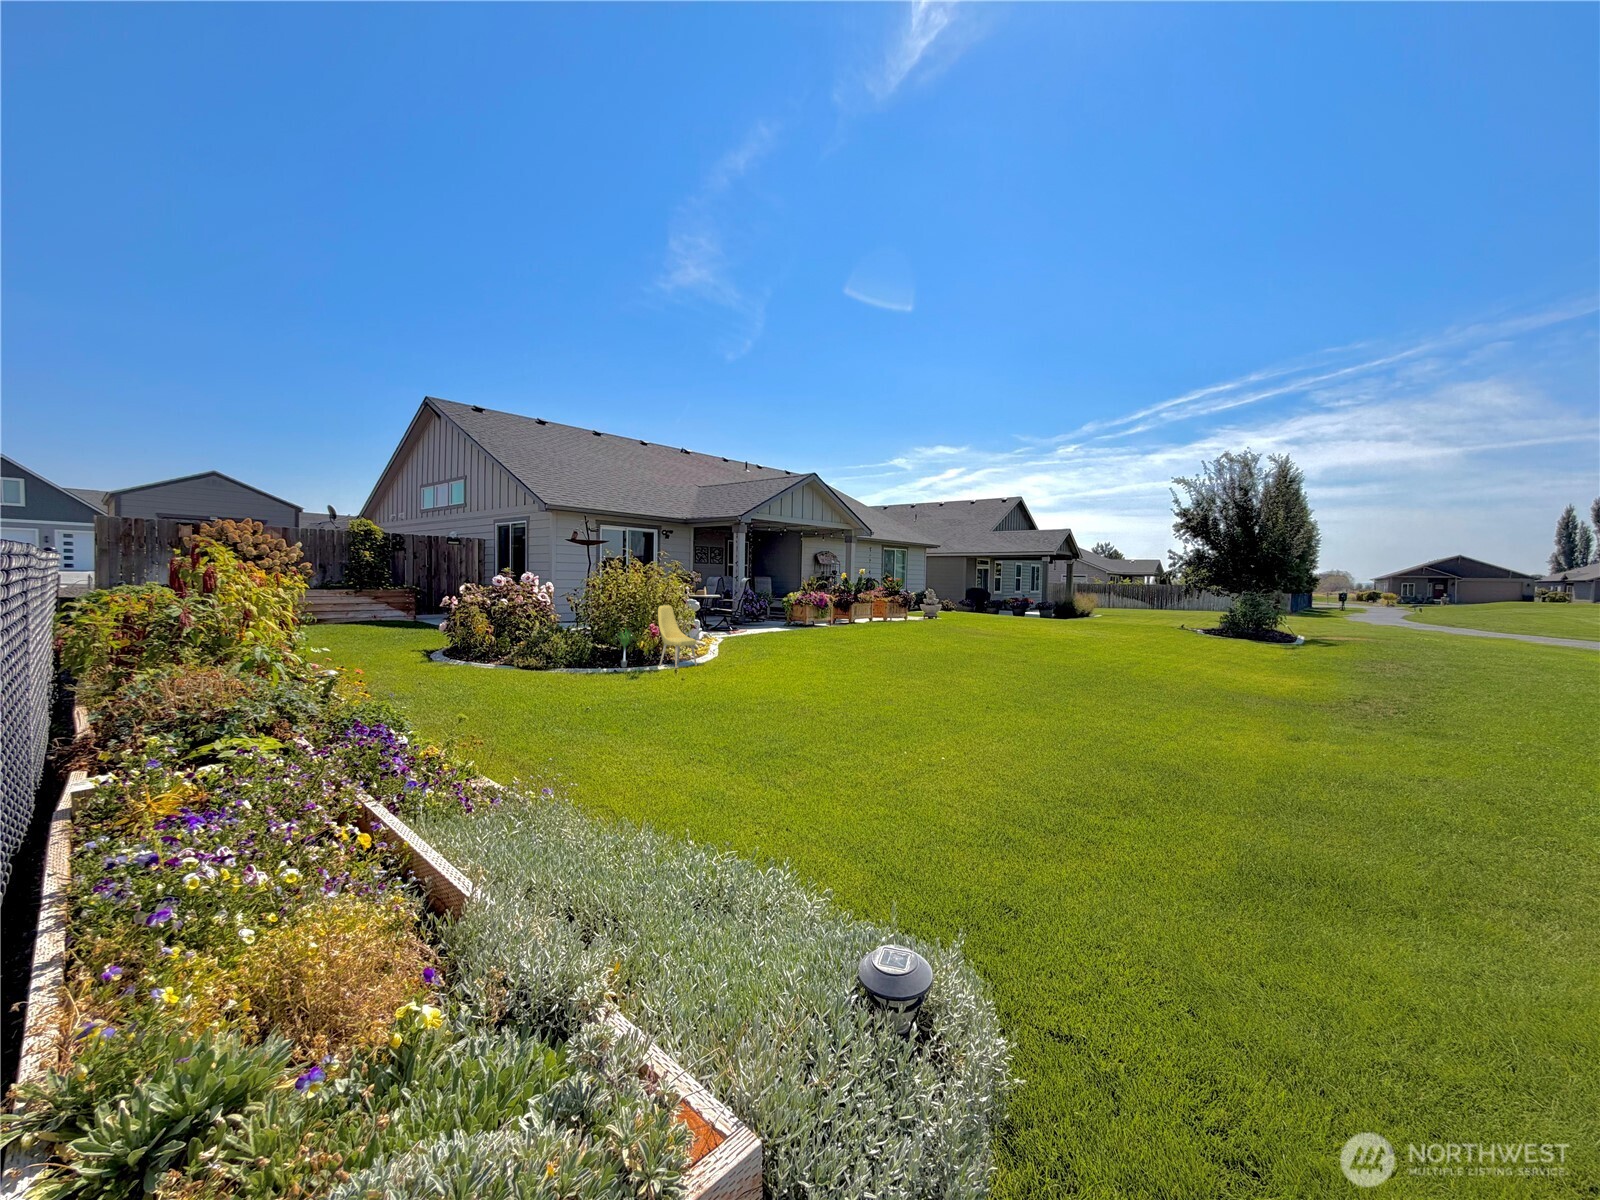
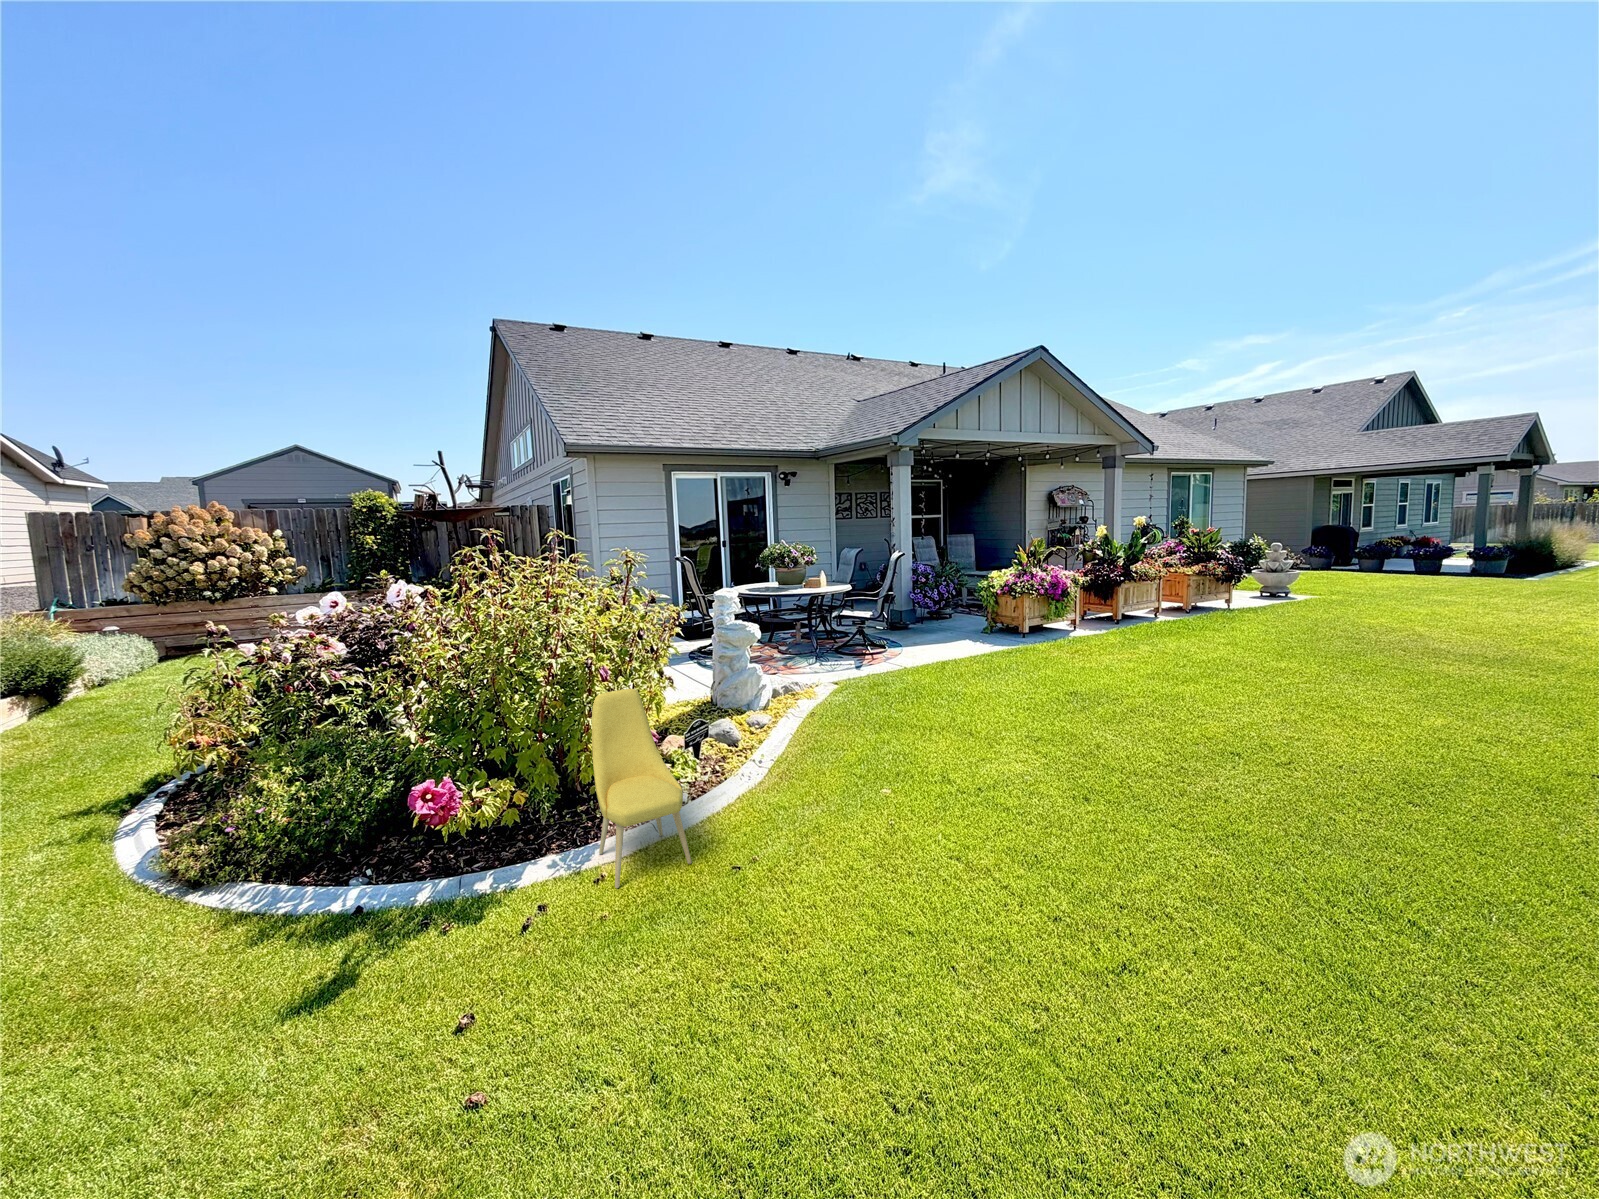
potted plant: present [619,632,631,667] -> none [459,755,539,866]

